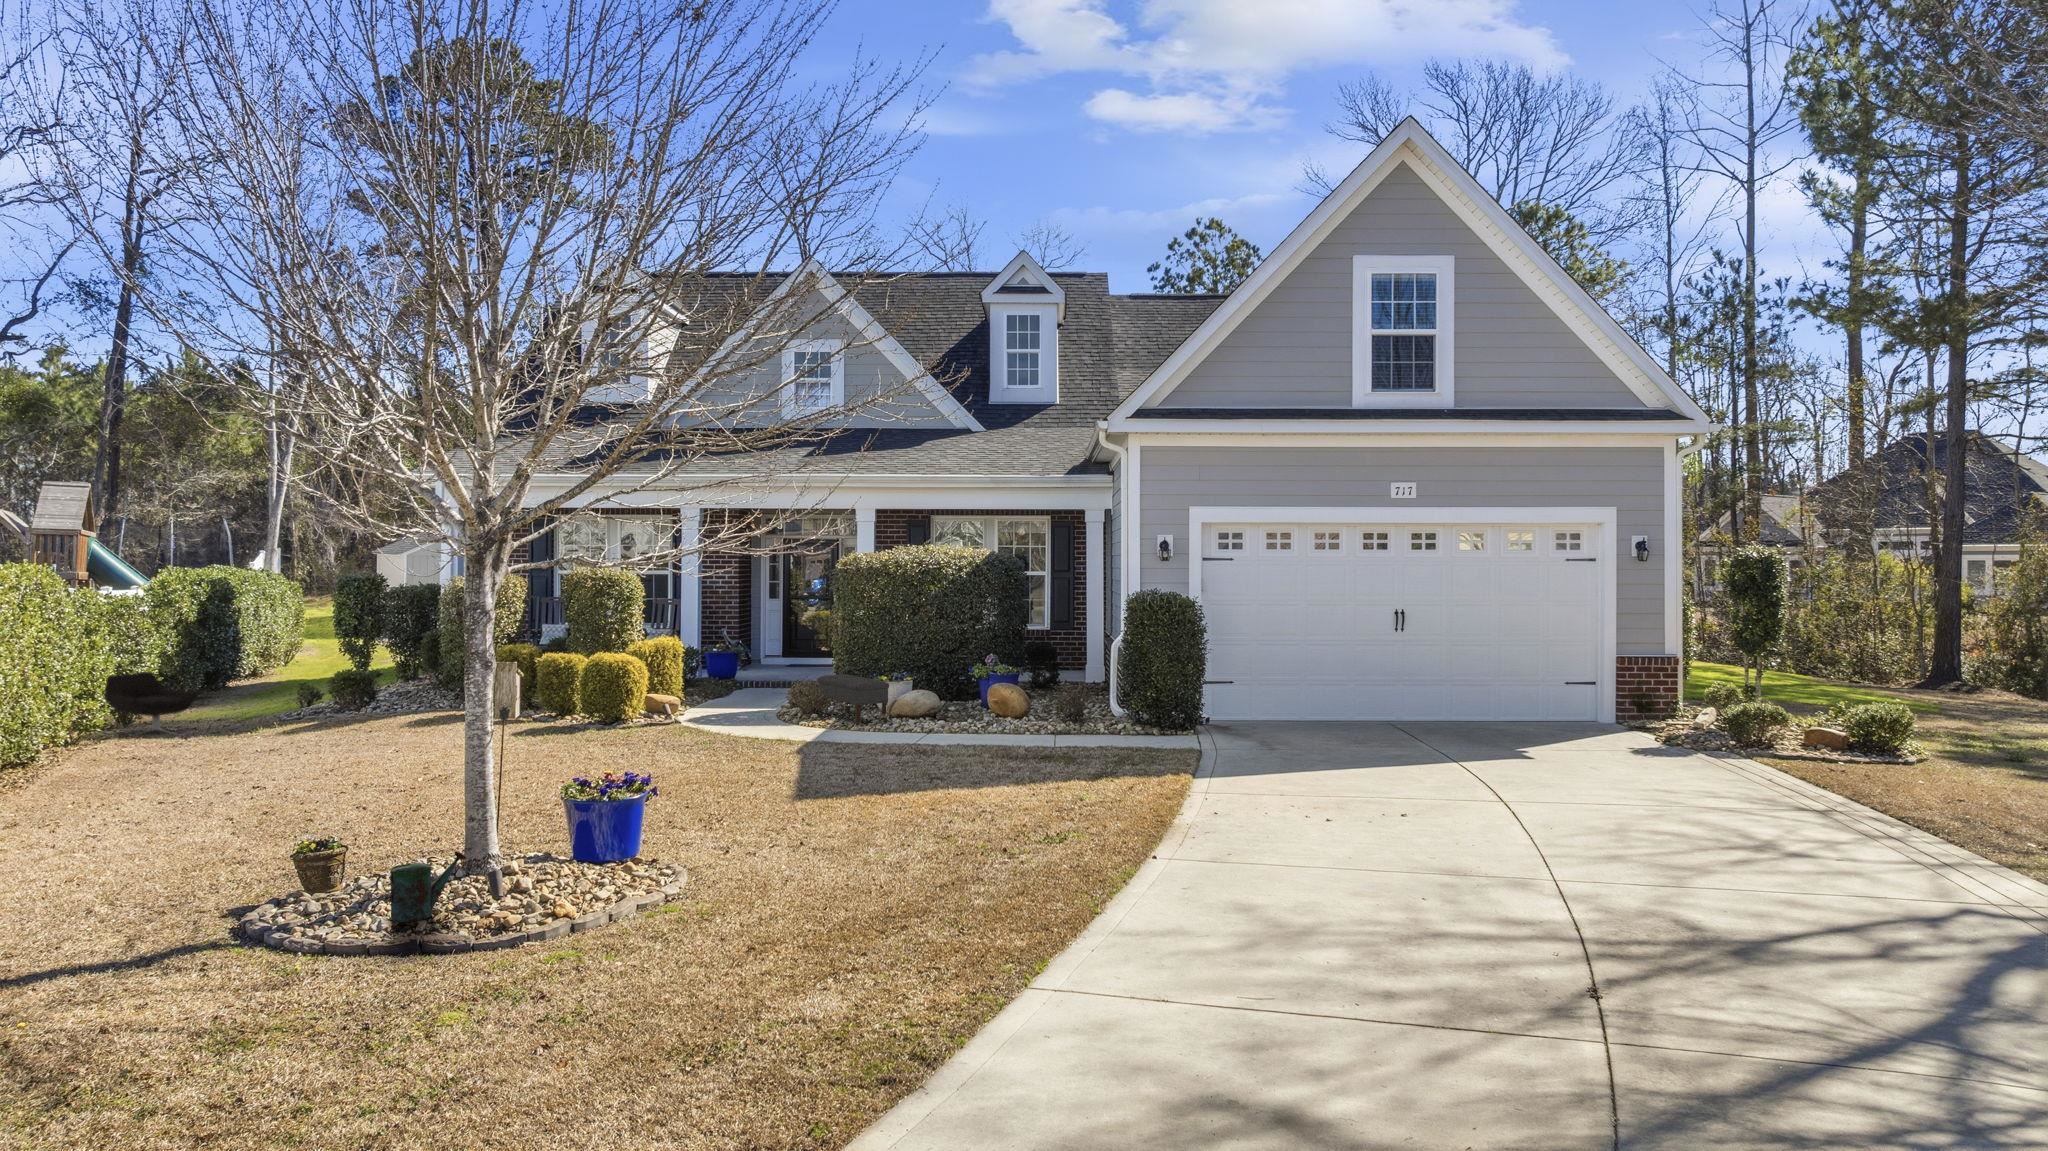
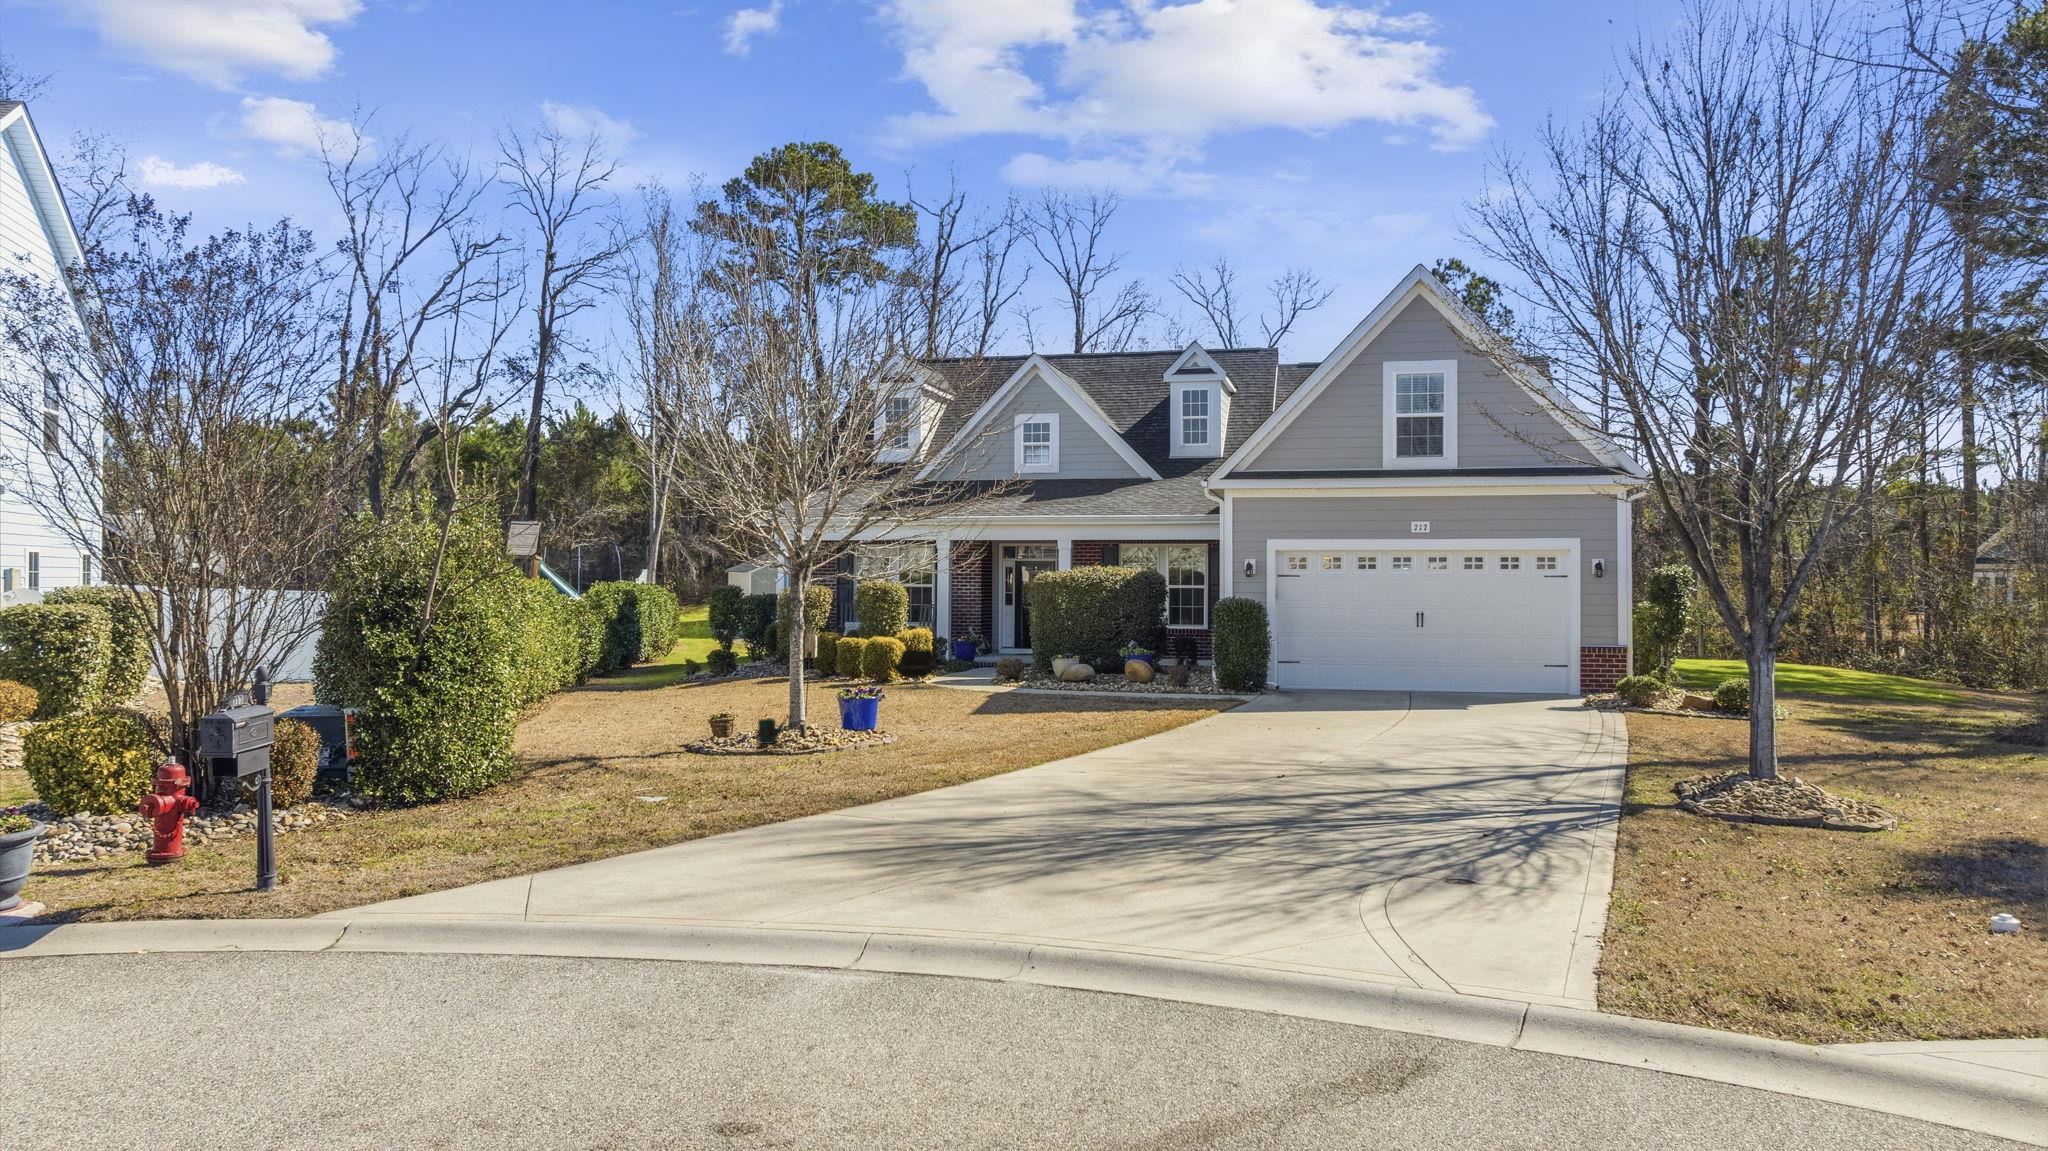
lounge chair: present [104,672,198,733] -> present [893,649,937,689]
bench: present [818,674,889,725] -> none [1018,656,1063,689]
potted tree: present [1626,679,1659,732] -> present [1220,662,1243,701]

